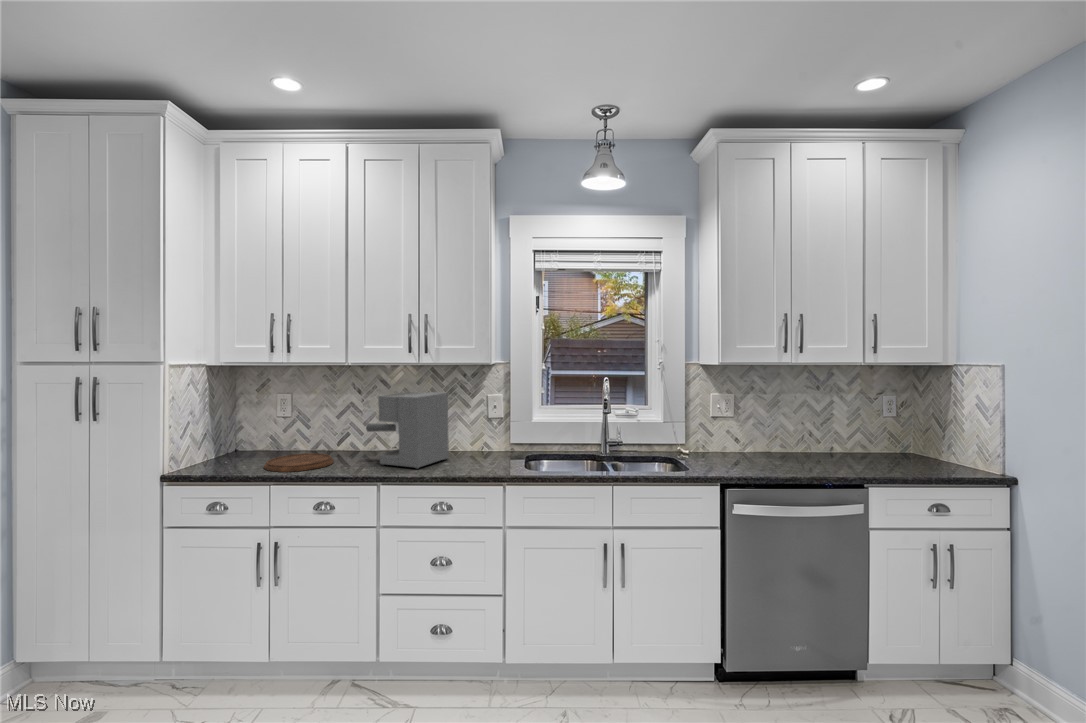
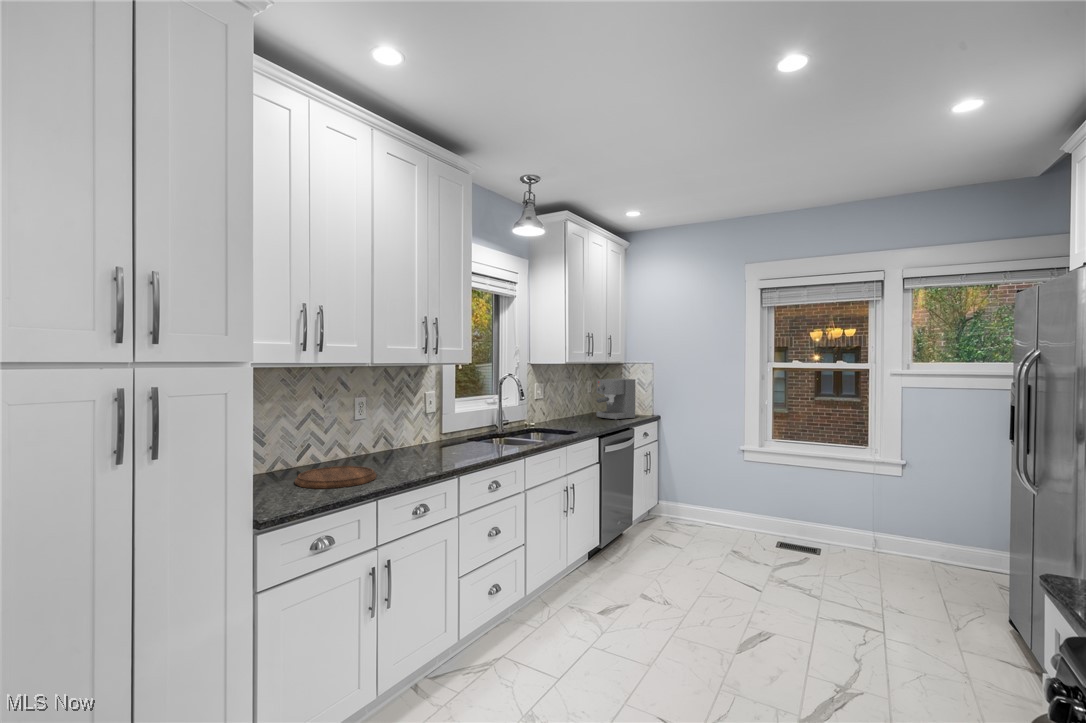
coffee maker: present [366,392,449,469] -> present [596,379,636,420]

